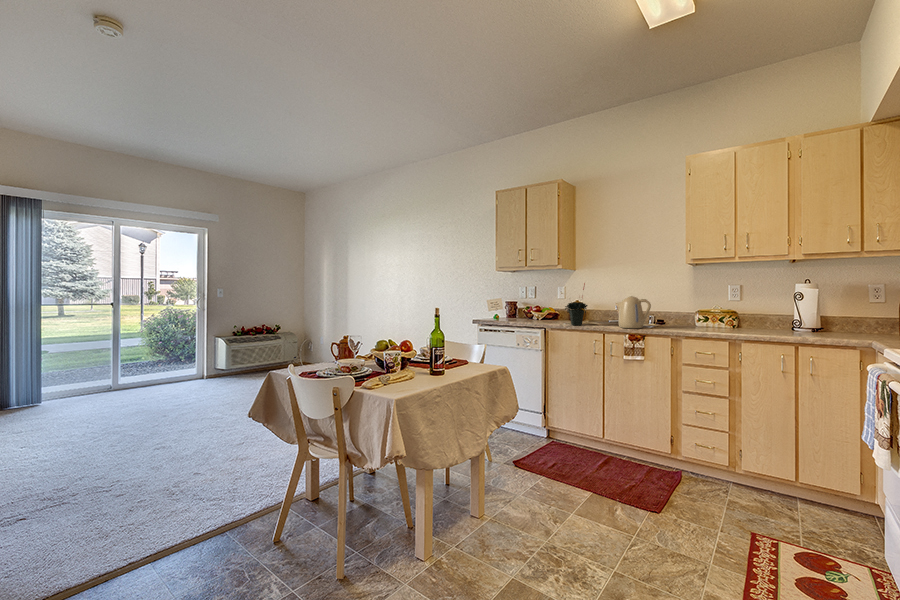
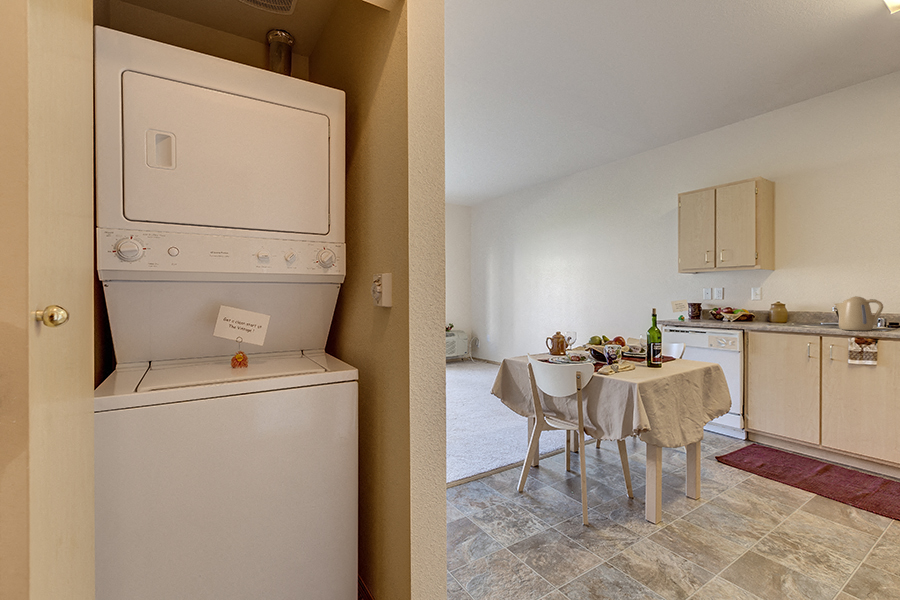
potted plant: present [565,283,588,325] -> none [768,282,798,327]

